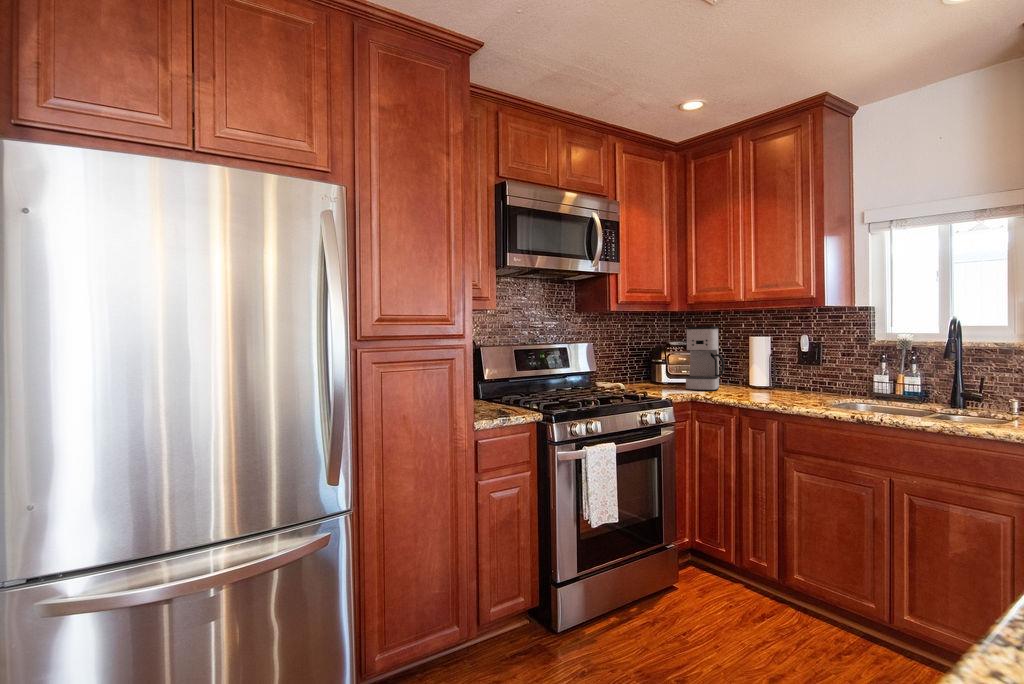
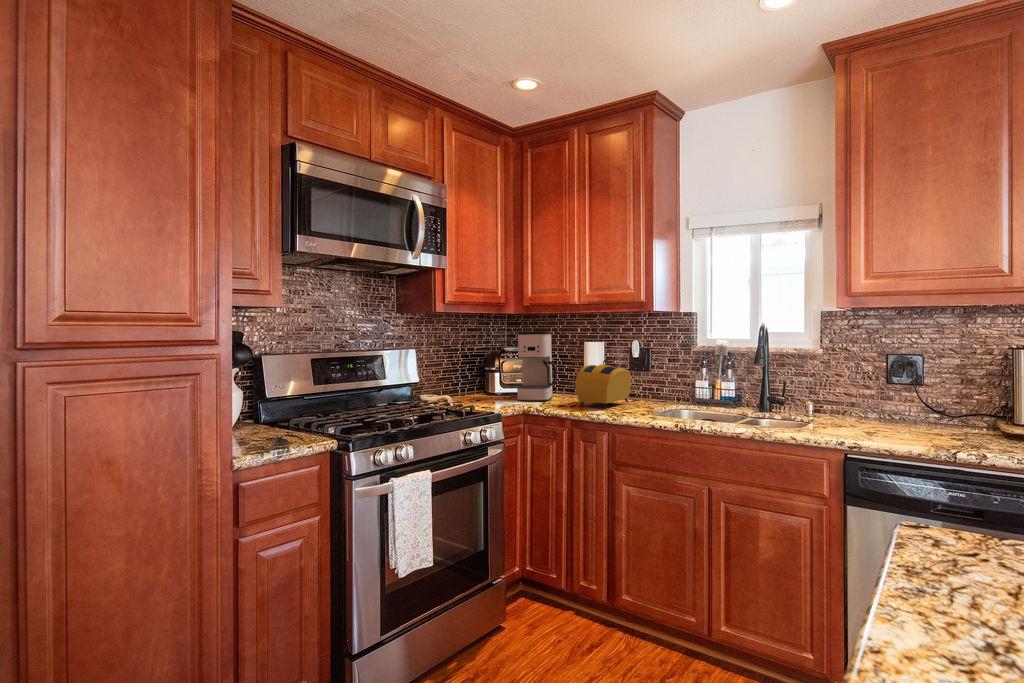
toaster: none [745,358,801,399] -> present [576,365,631,408]

